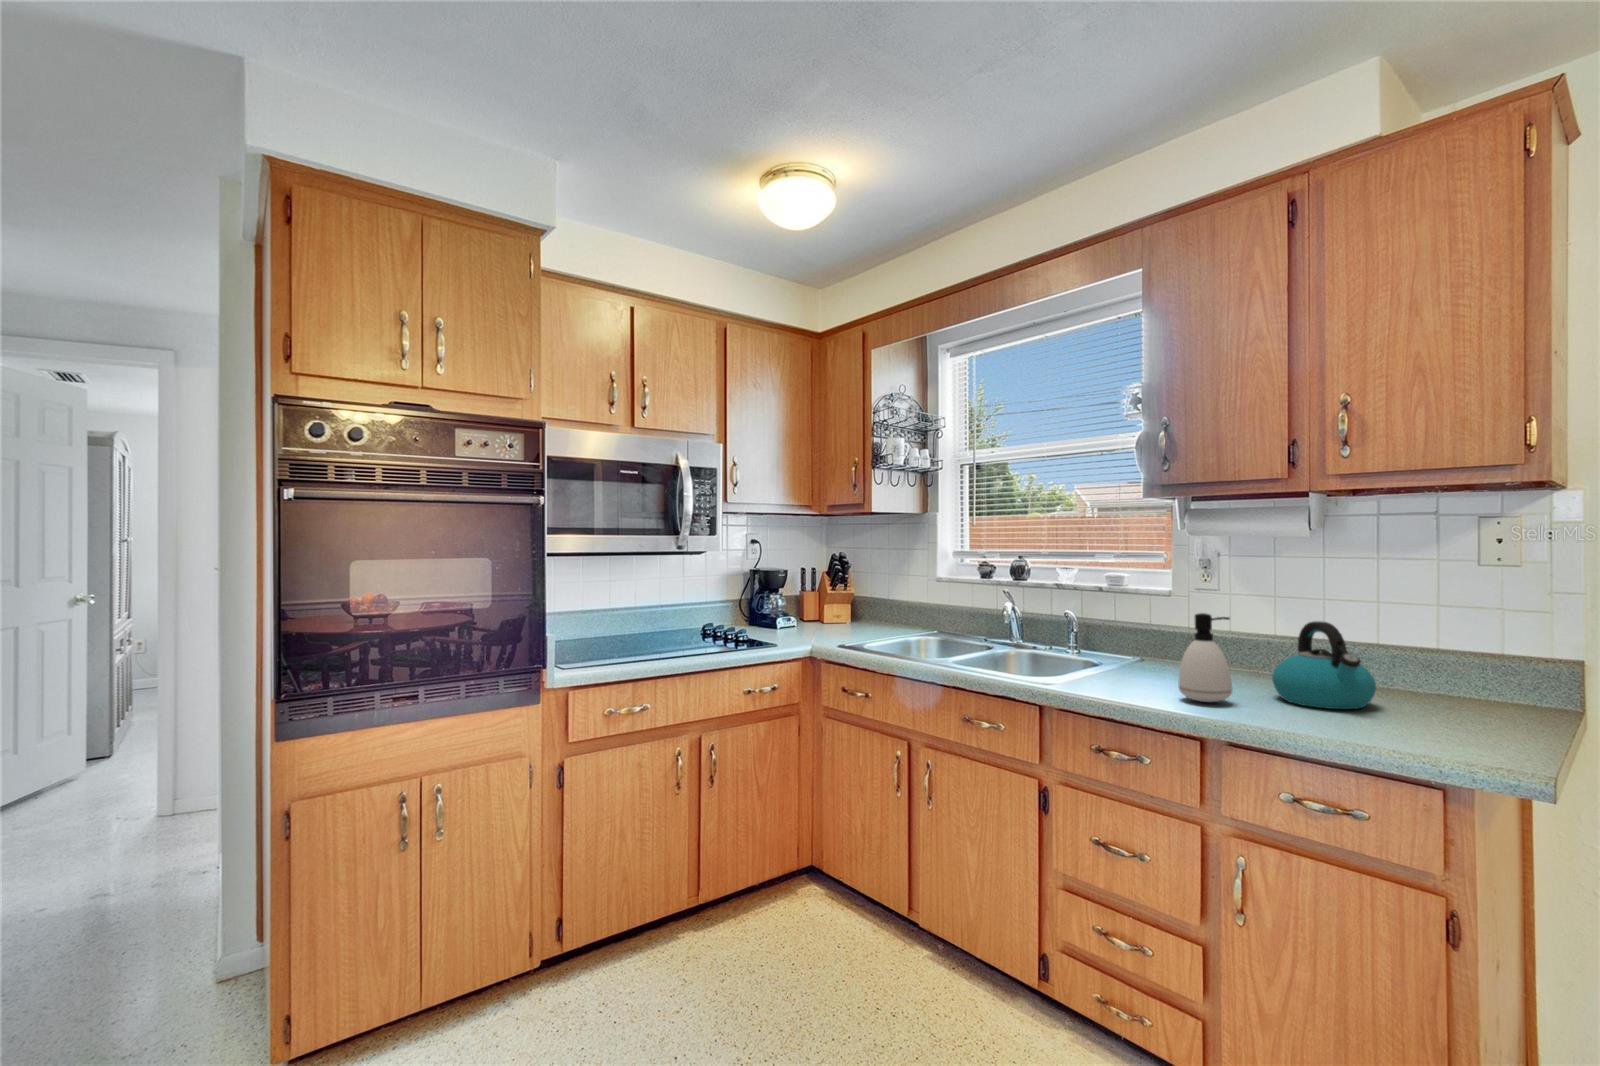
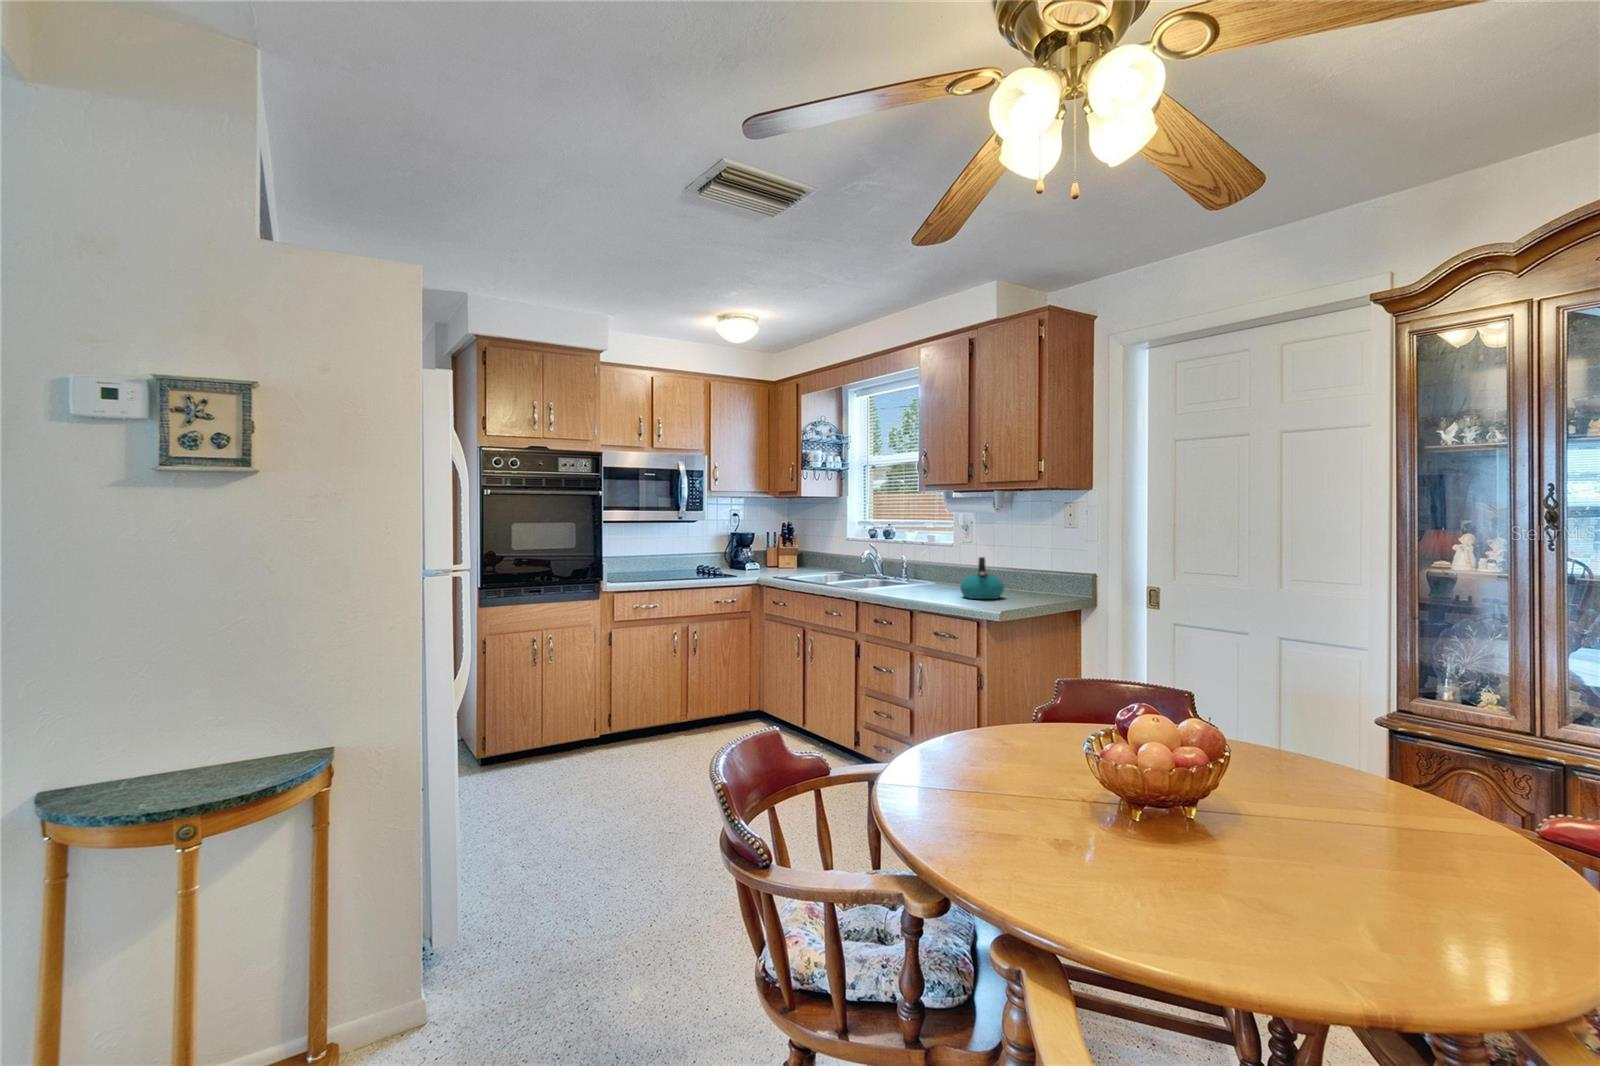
soap dispenser: present [1178,613,1232,702] -> none [912,553,937,597]

